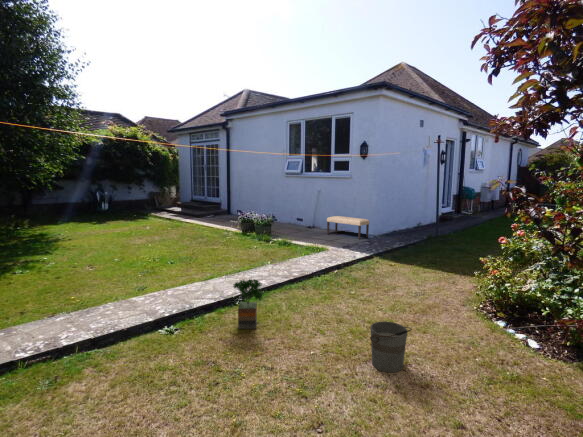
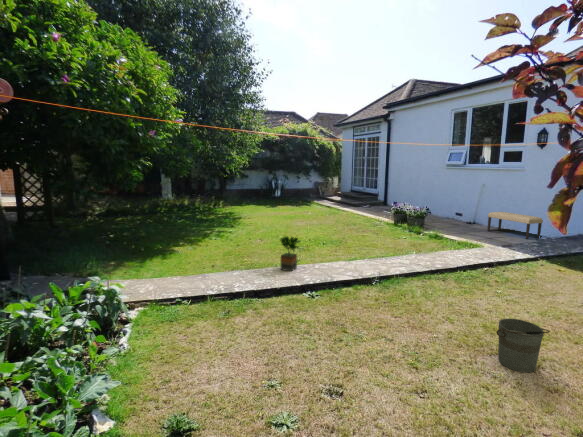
potted tree: present [233,279,264,329] -> present [280,236,300,271]

